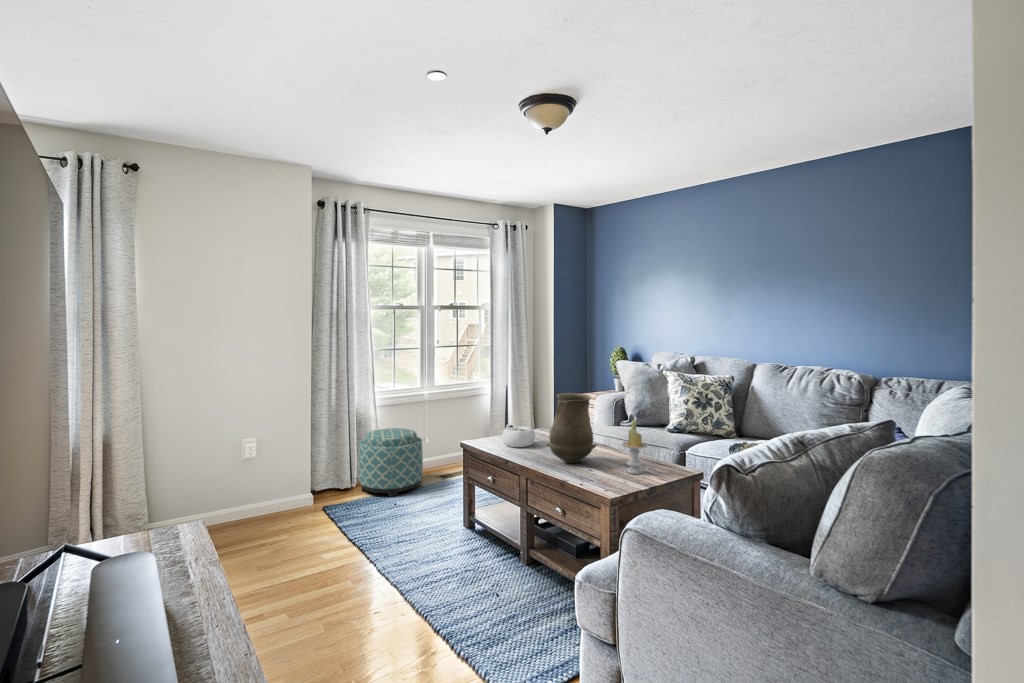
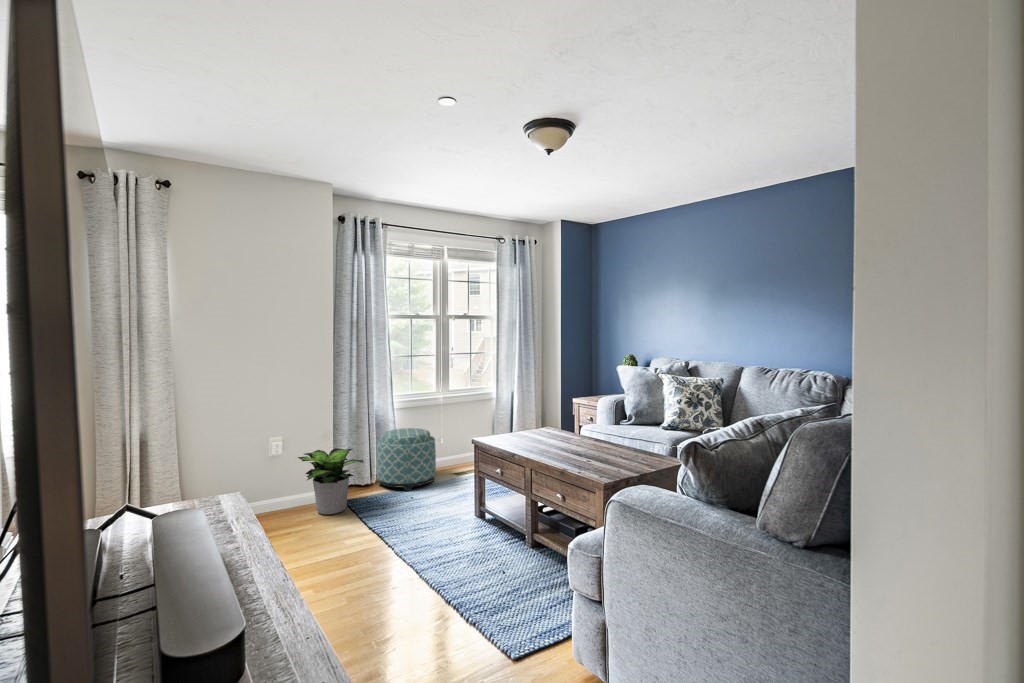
vase: present [547,393,596,463] -> none [548,392,594,455]
candle: present [622,420,648,474] -> none [616,415,640,464]
decorative bowl: present [502,425,535,447] -> none [508,422,539,442]
potted plant: none [270,451,348,524] -> present [298,448,363,514]

